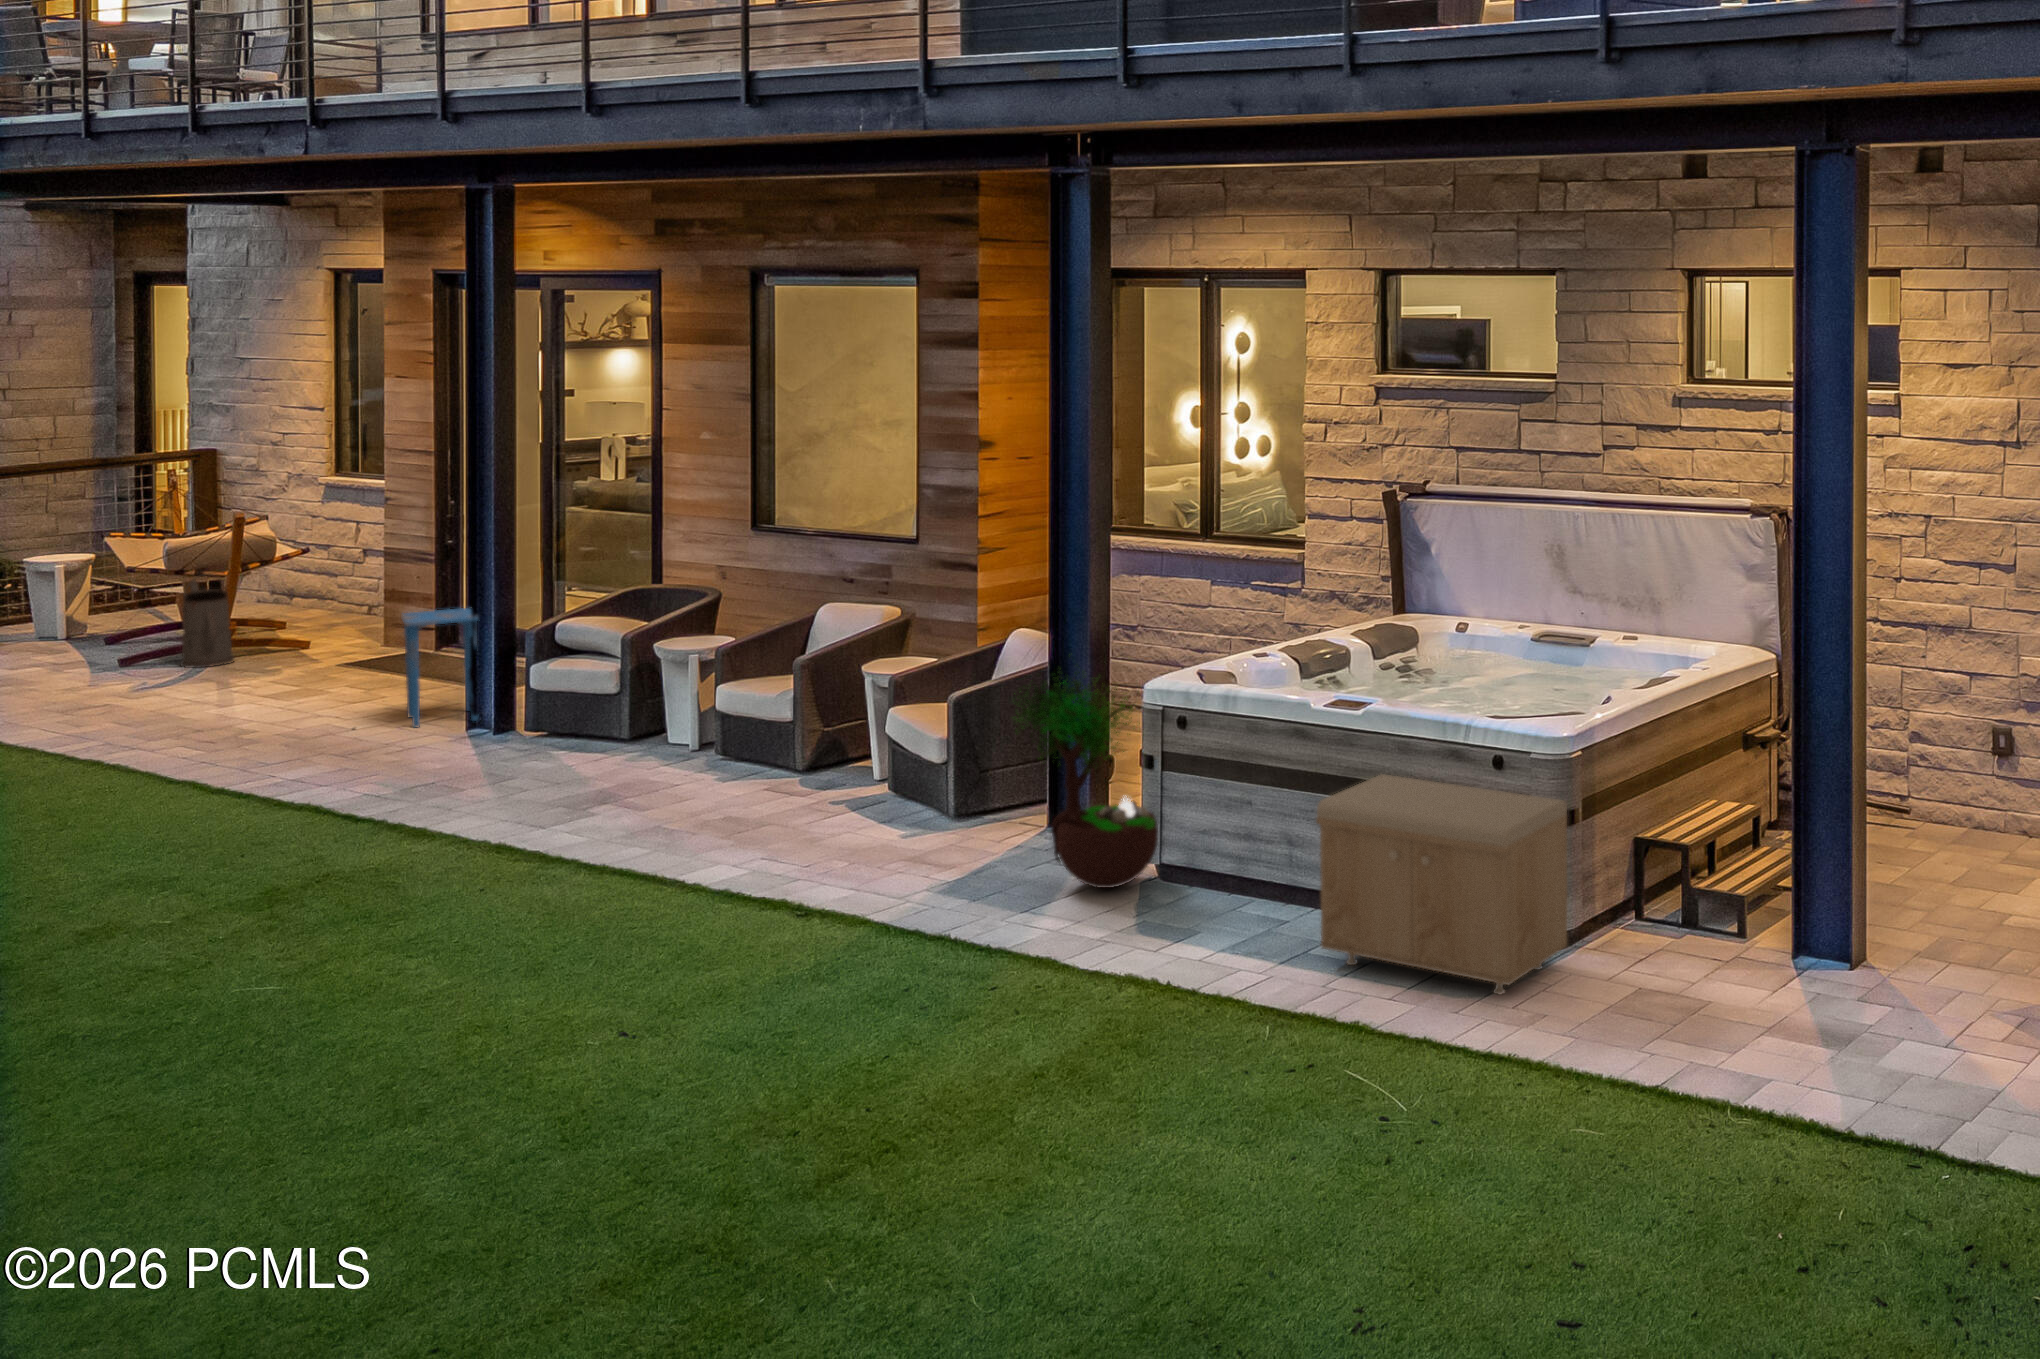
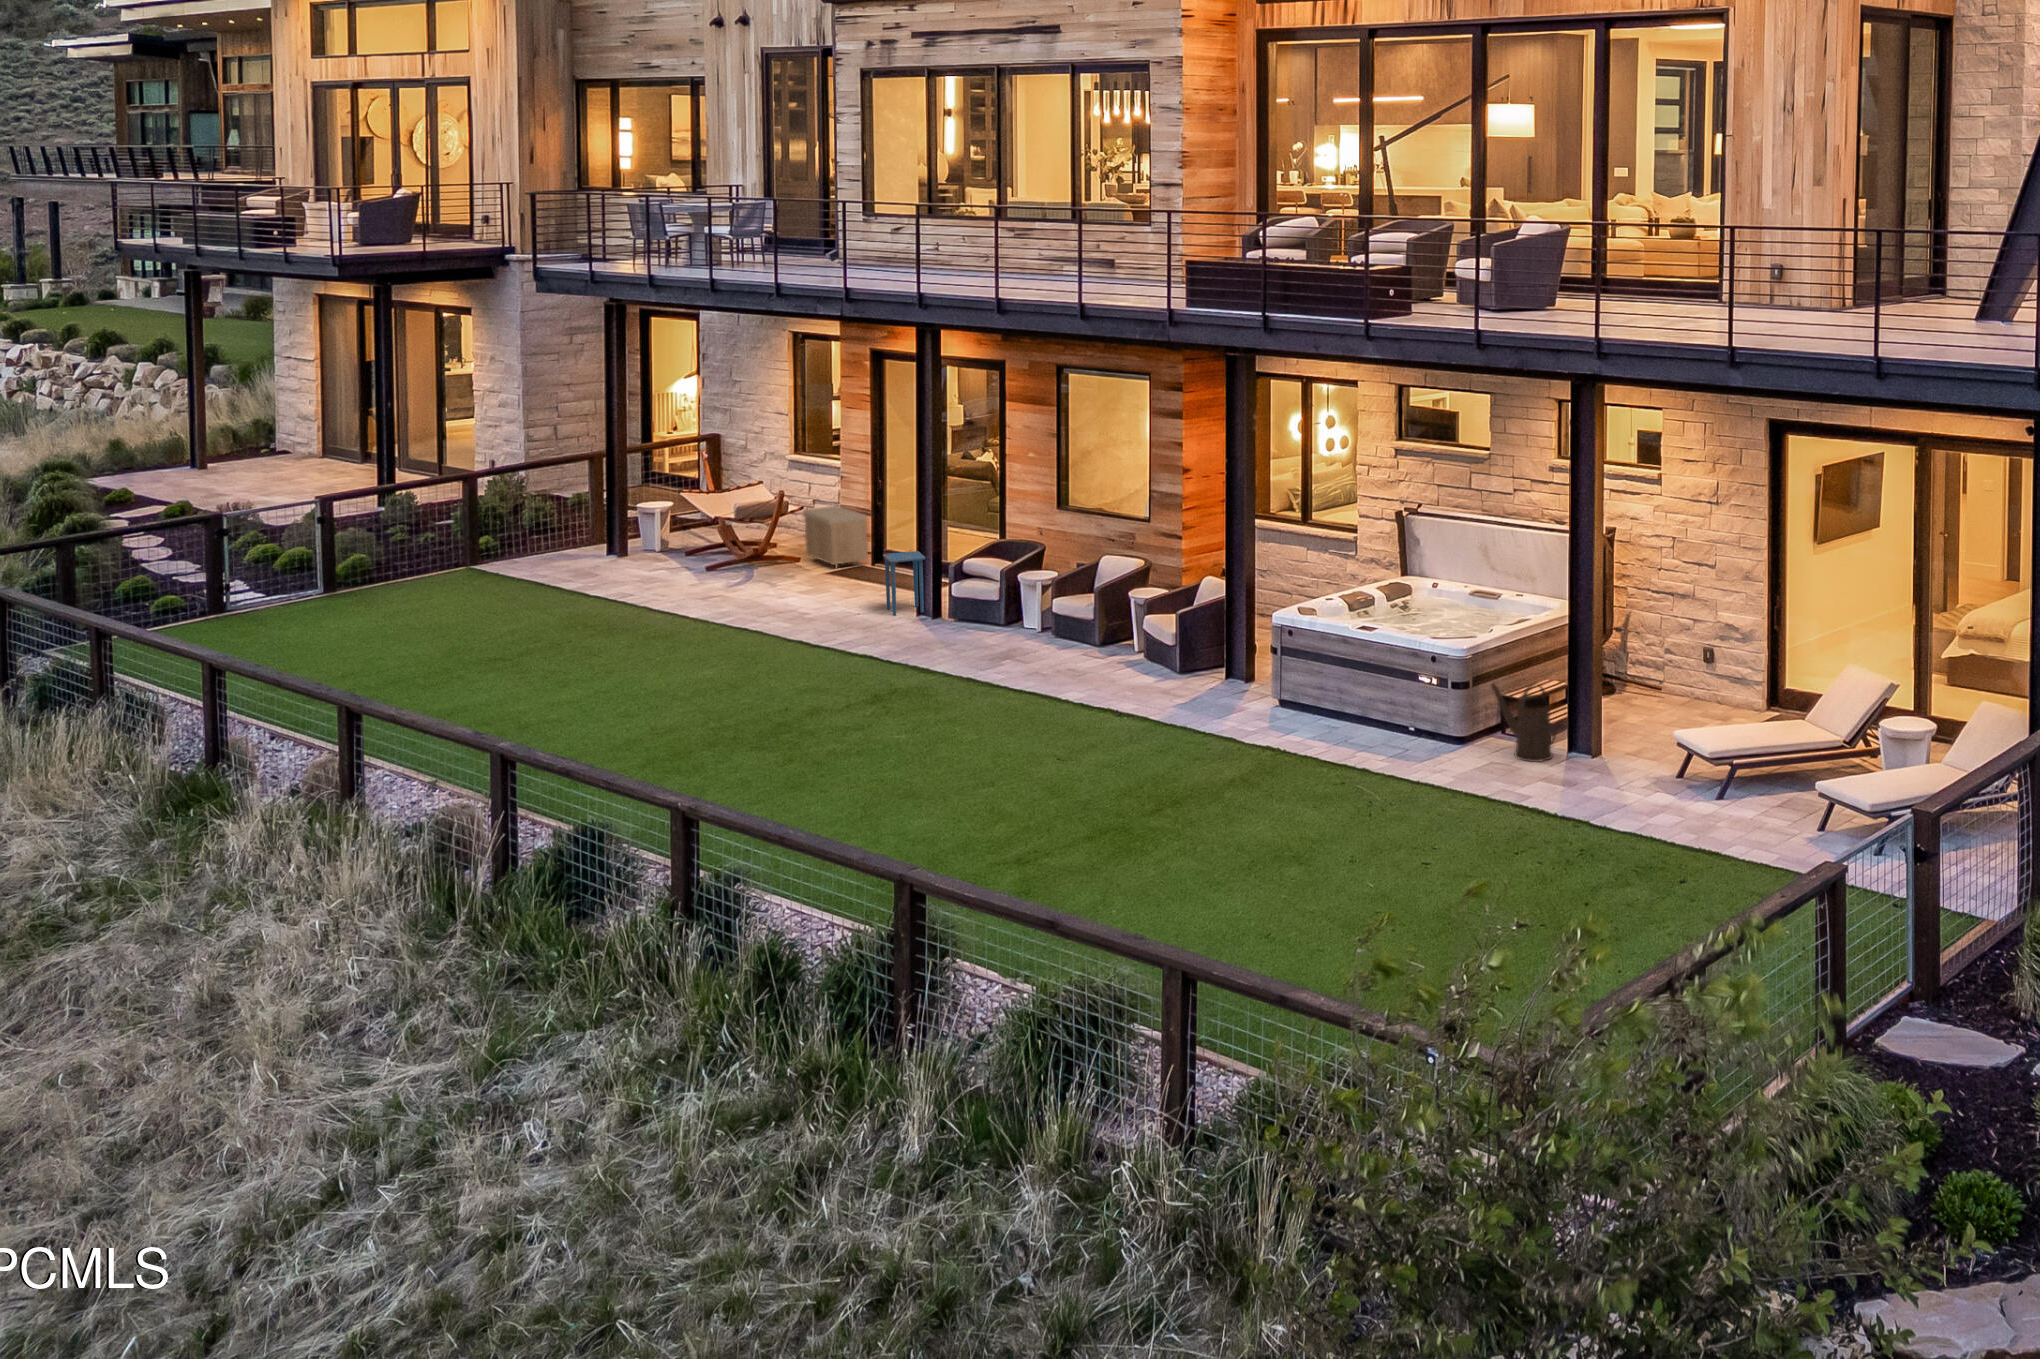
watering can: present [180,576,235,668] -> present [1491,683,1556,762]
potted tree: present [1013,654,1158,888] -> none [1211,599,1280,710]
storage bench: present [1316,774,1567,994] -> present [803,506,868,568]

